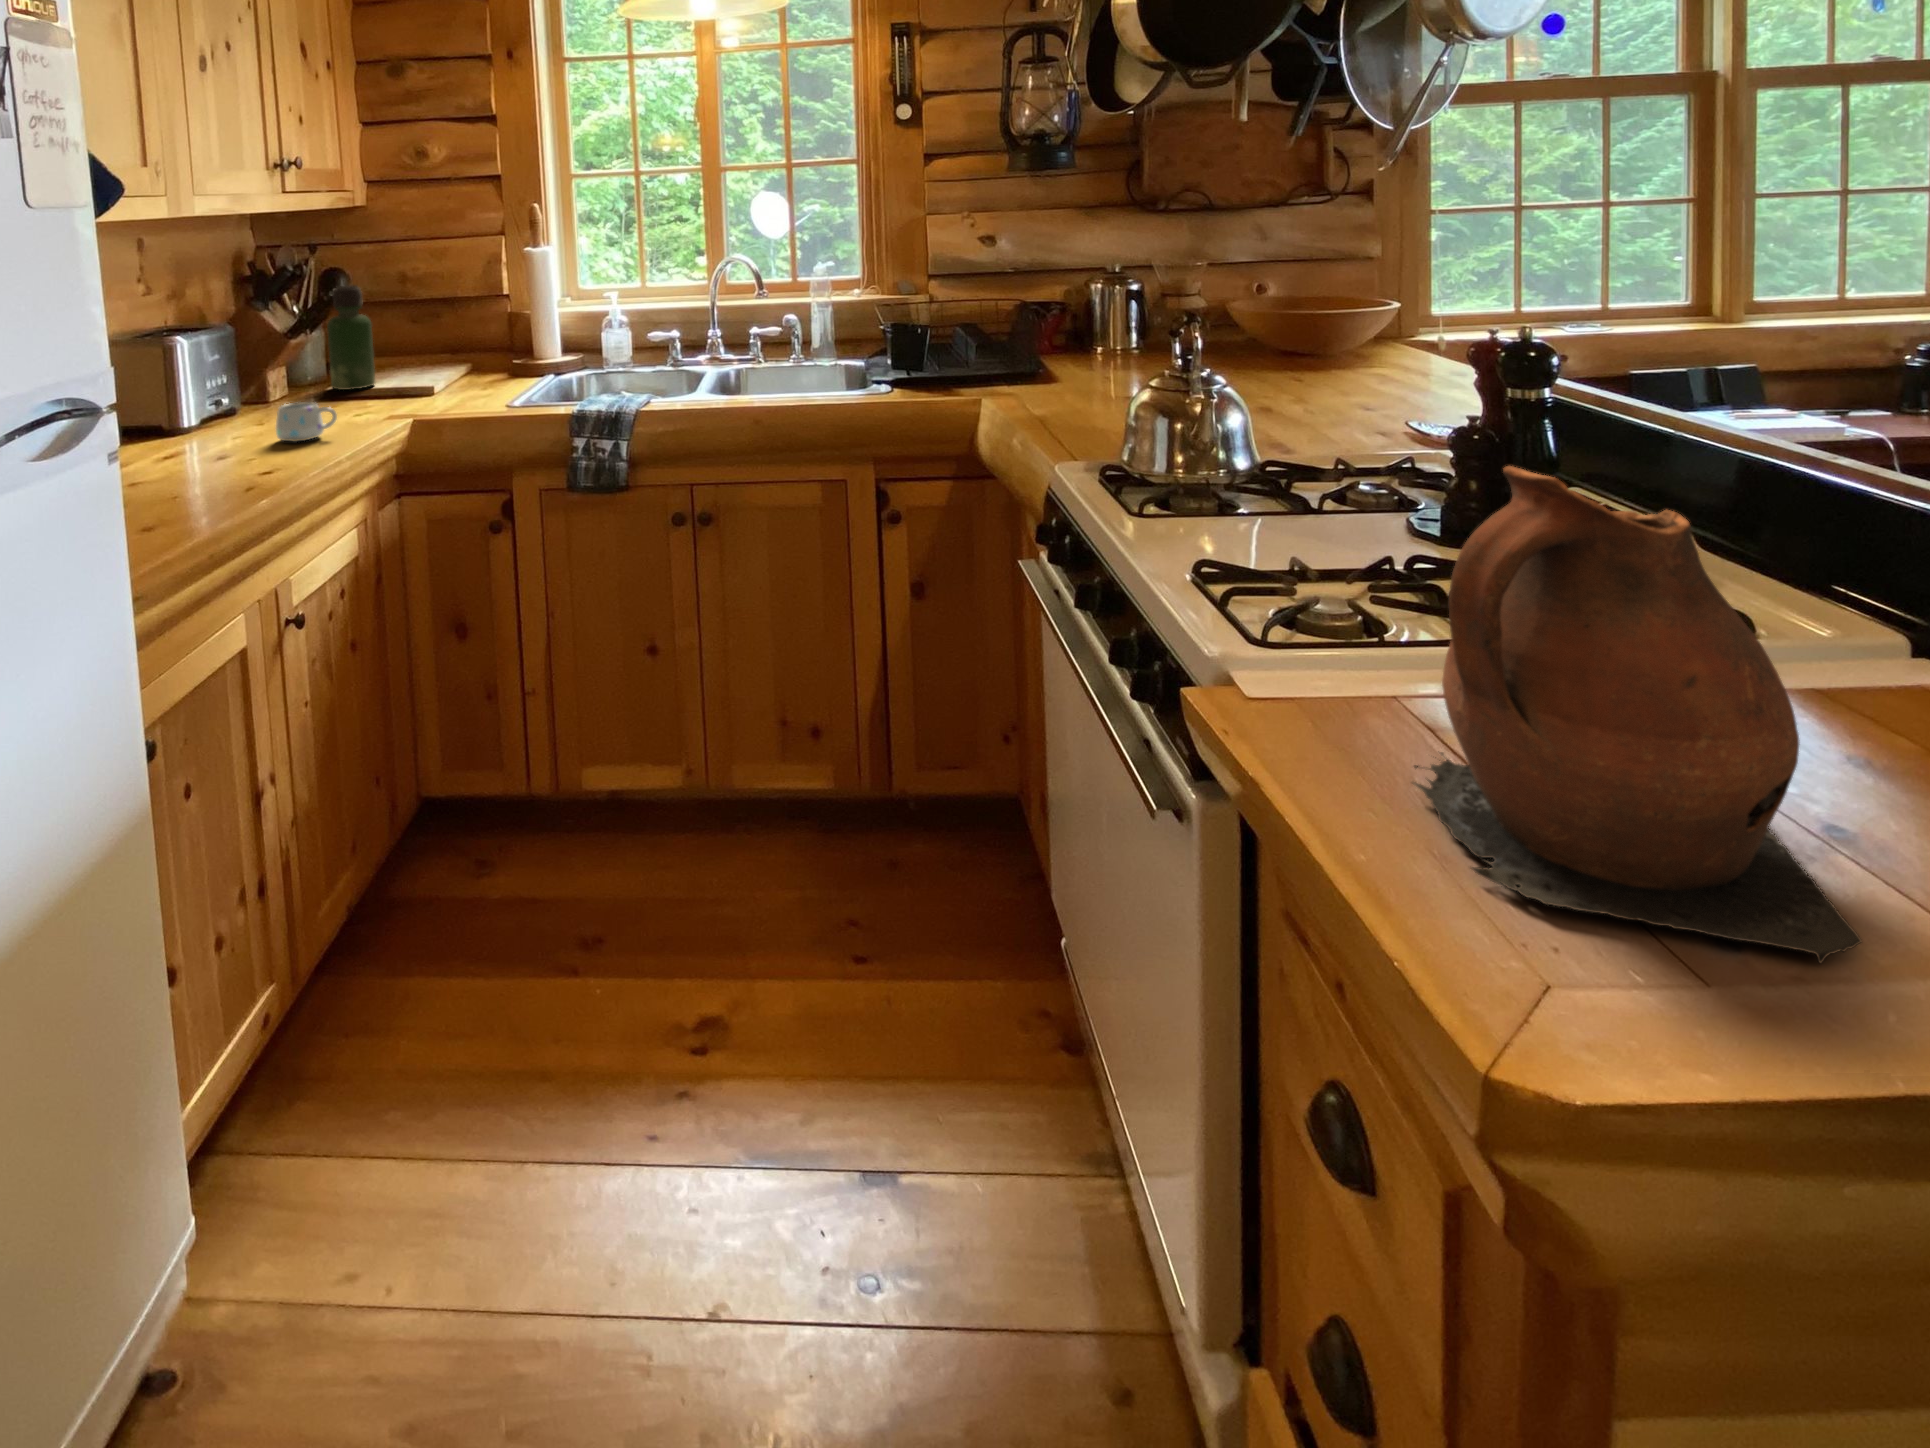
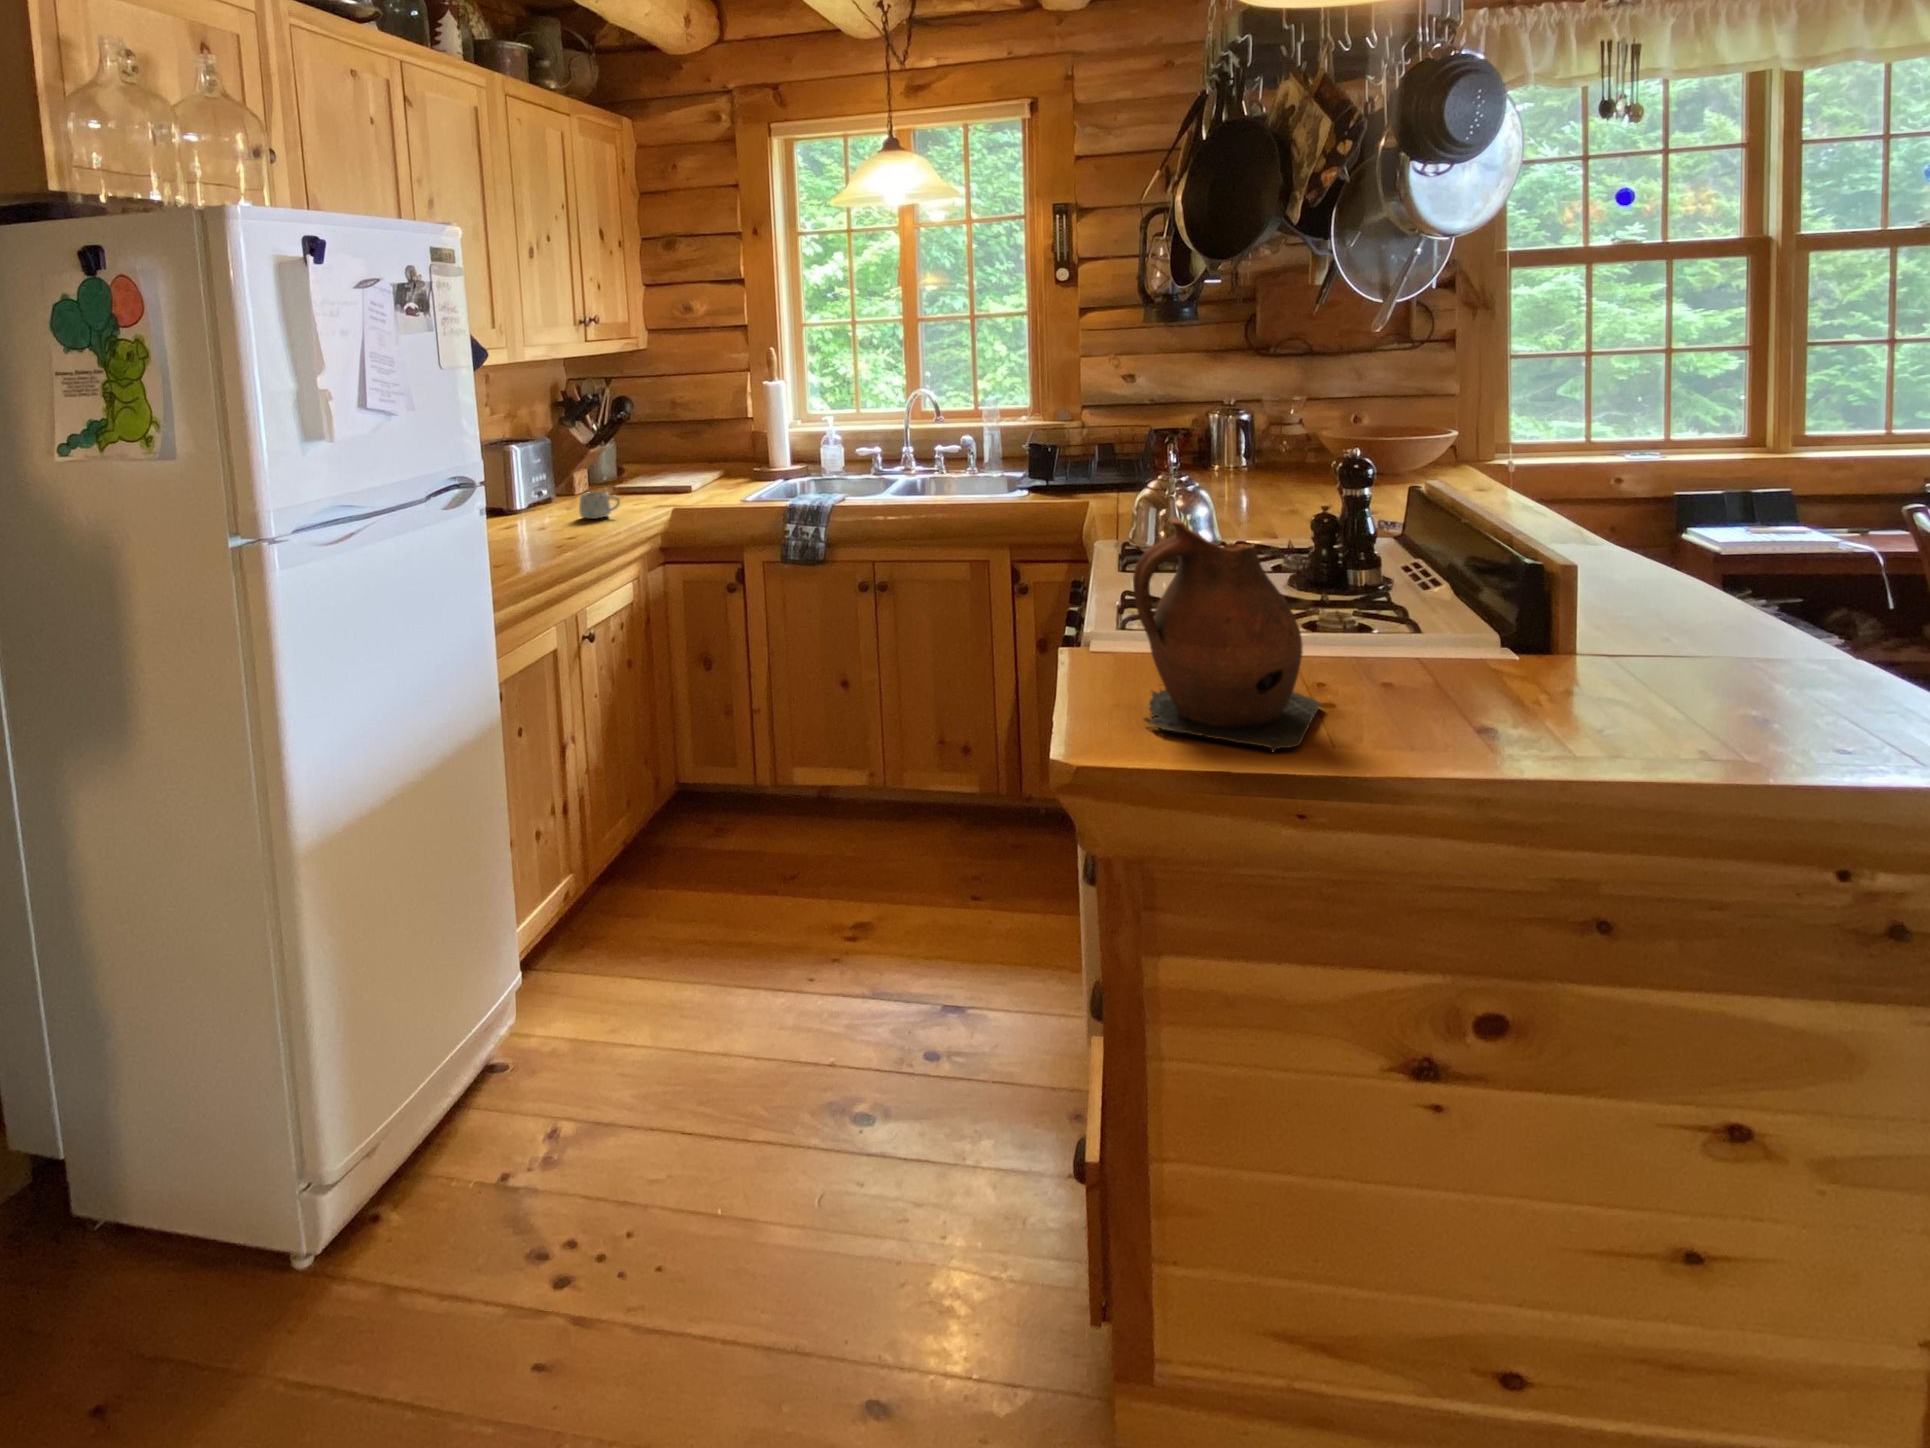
bottle: present [327,285,375,390] -> none [616,409,650,486]

